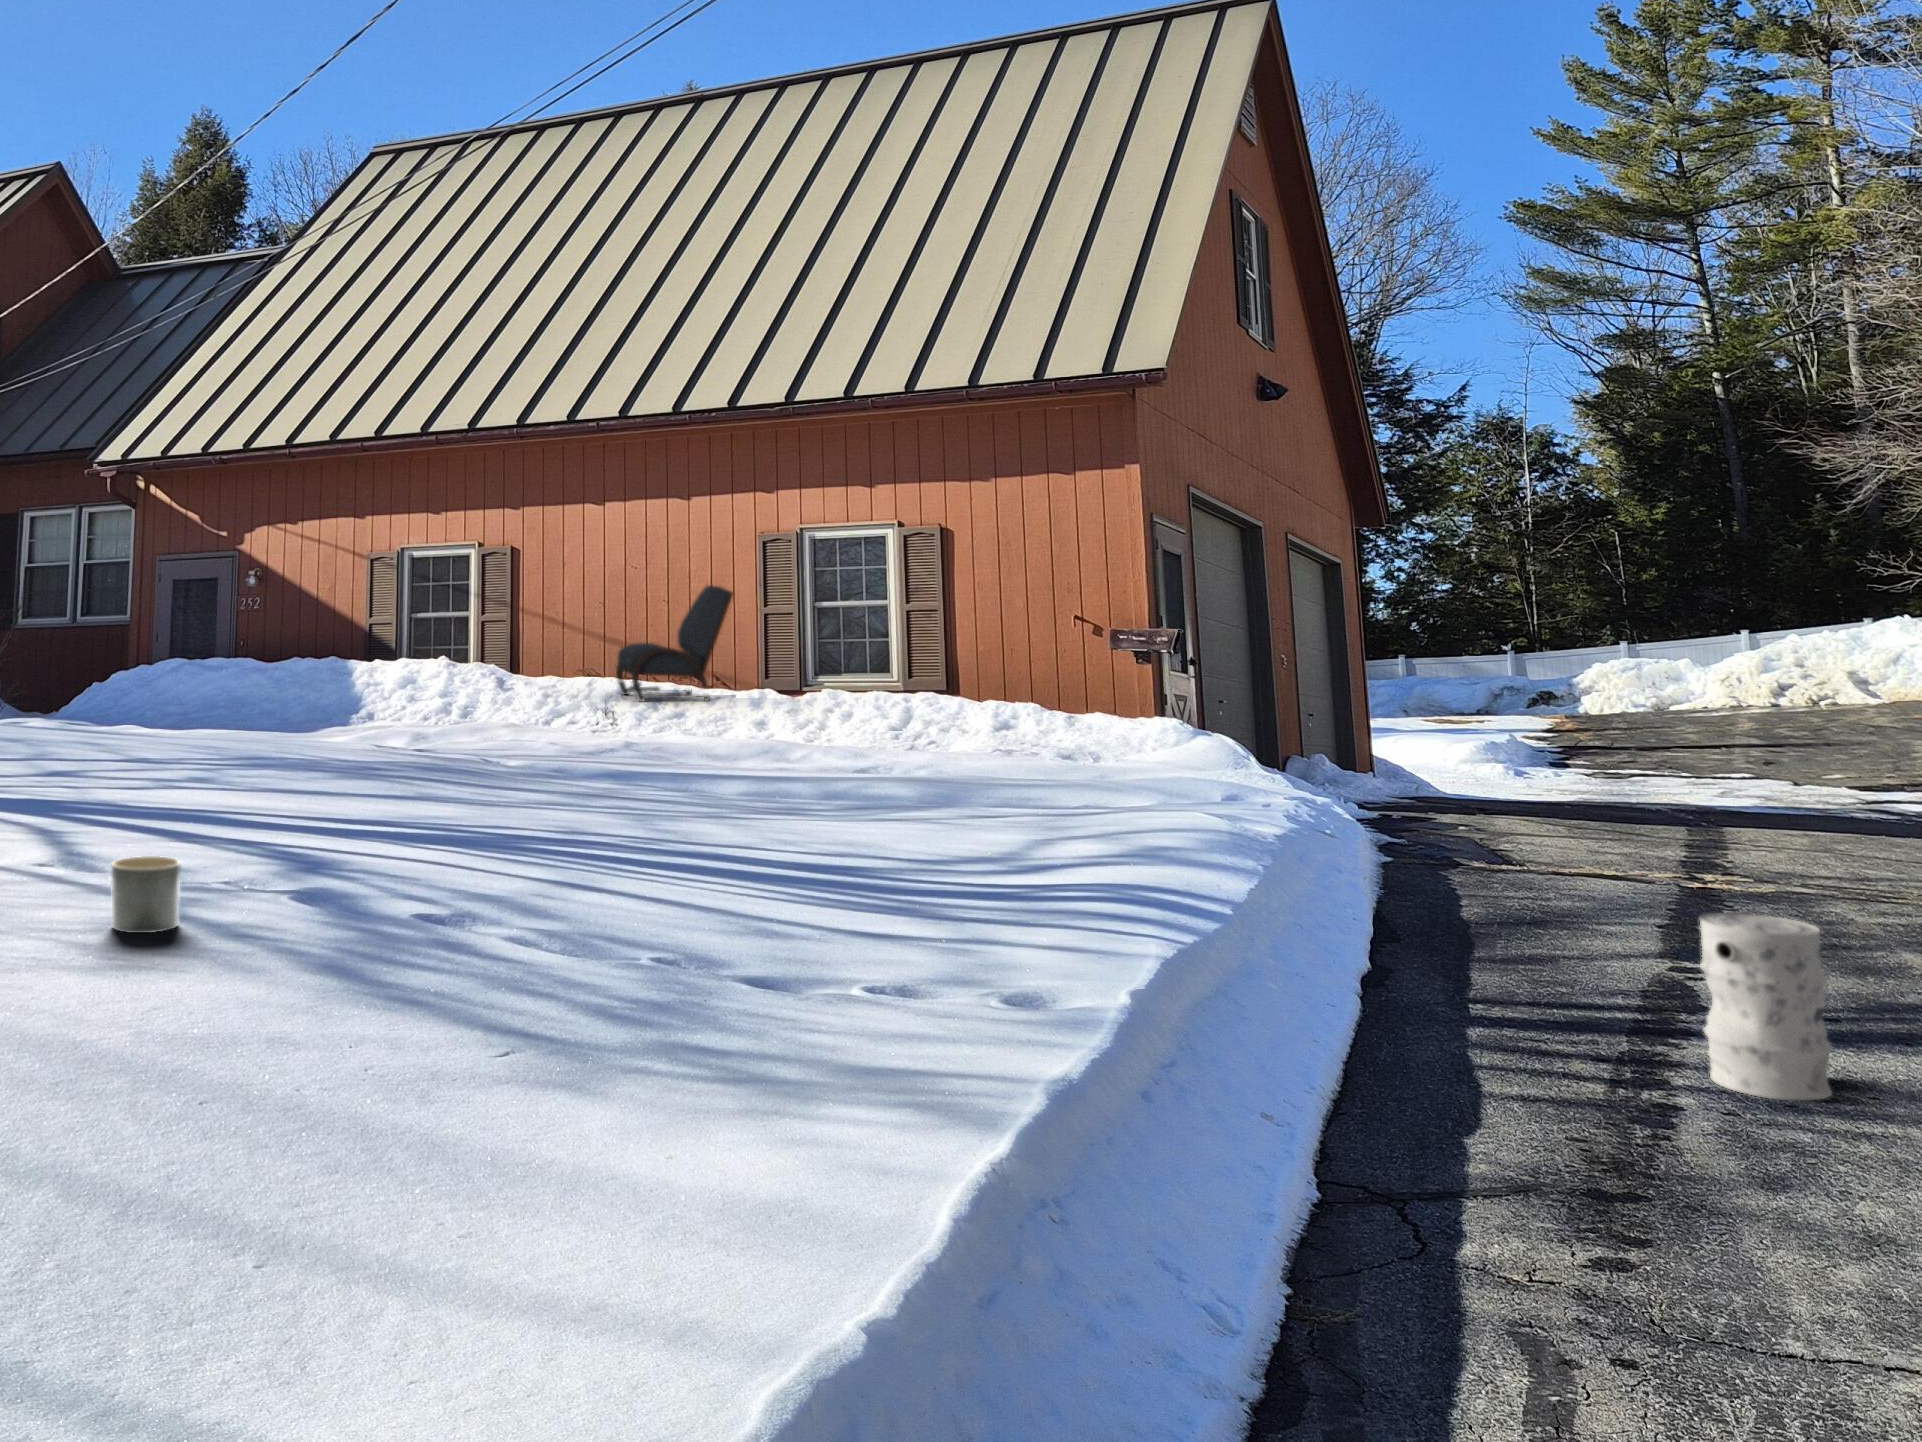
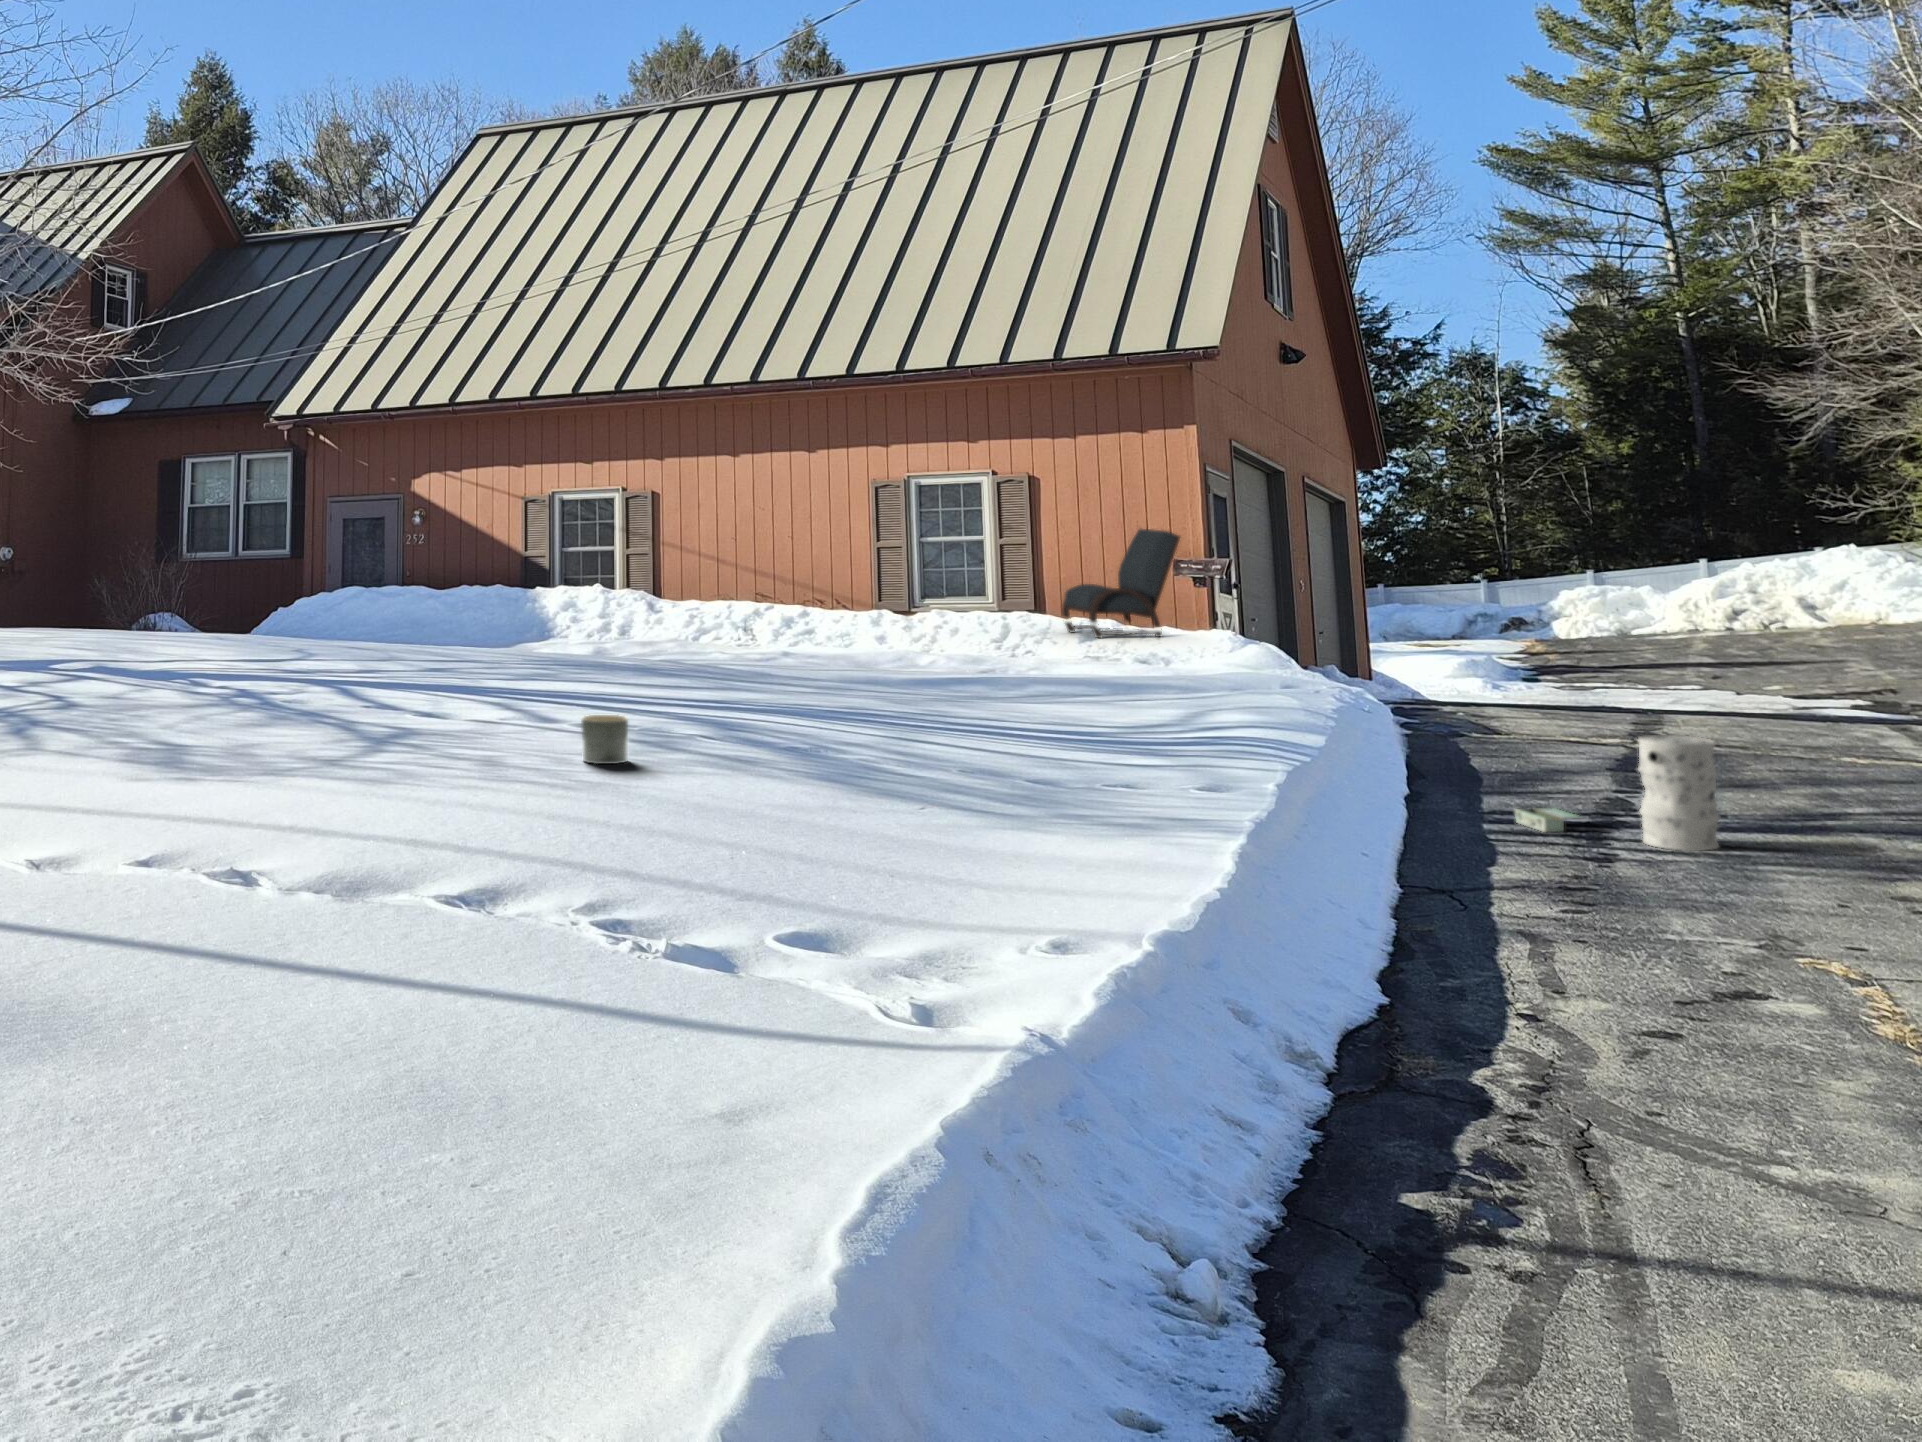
lounge chair: present [616,585,733,702] -> present [1062,529,1180,638]
toolbox: none [1516,1006,1615,1049] -> present [1516,807,1579,832]

